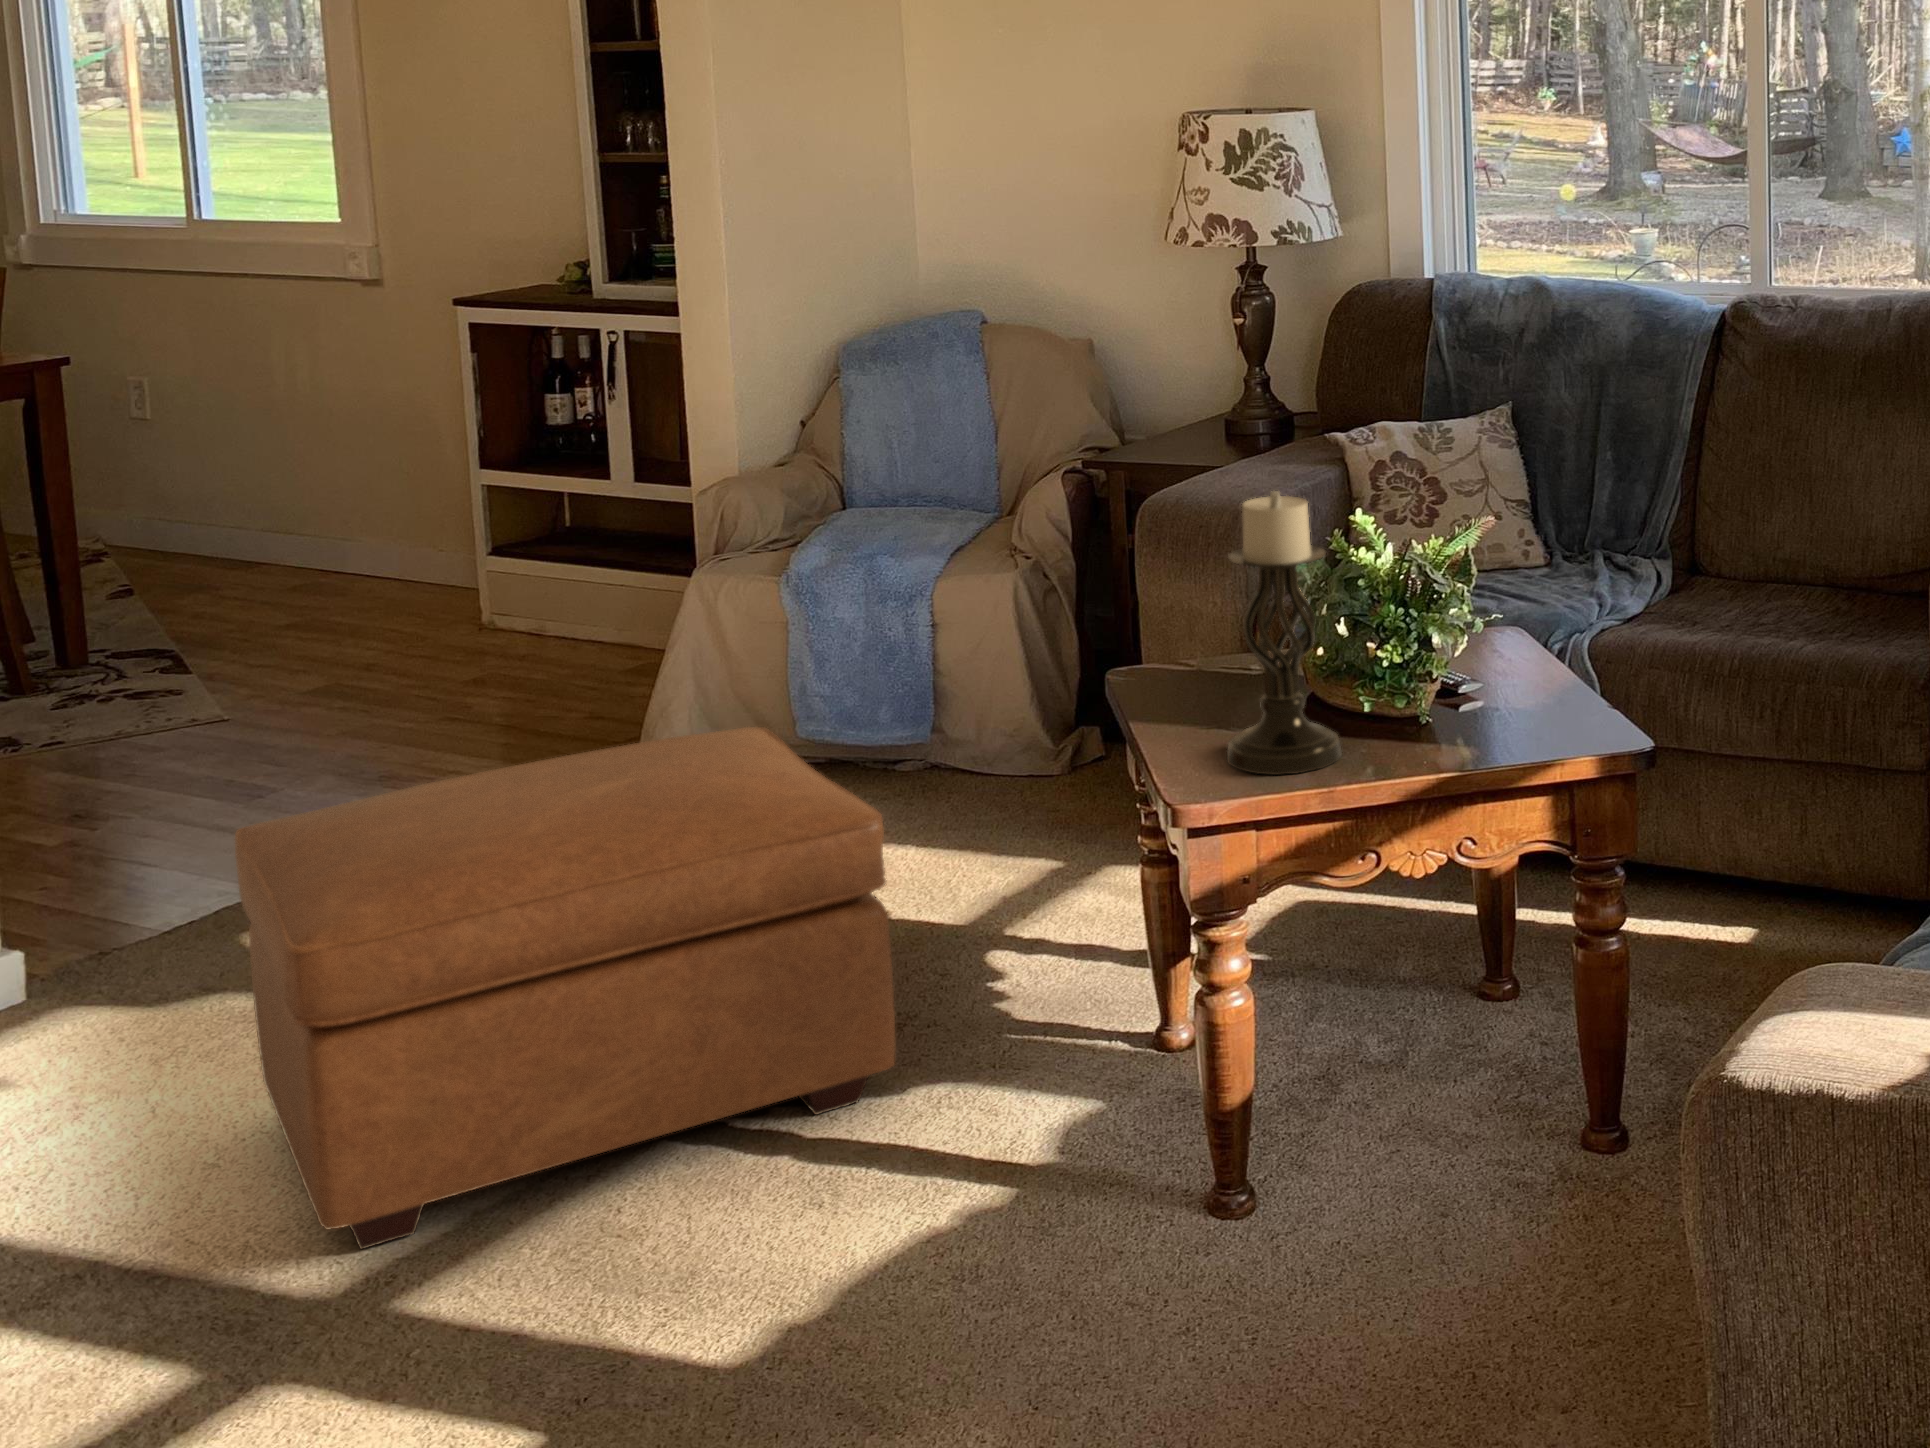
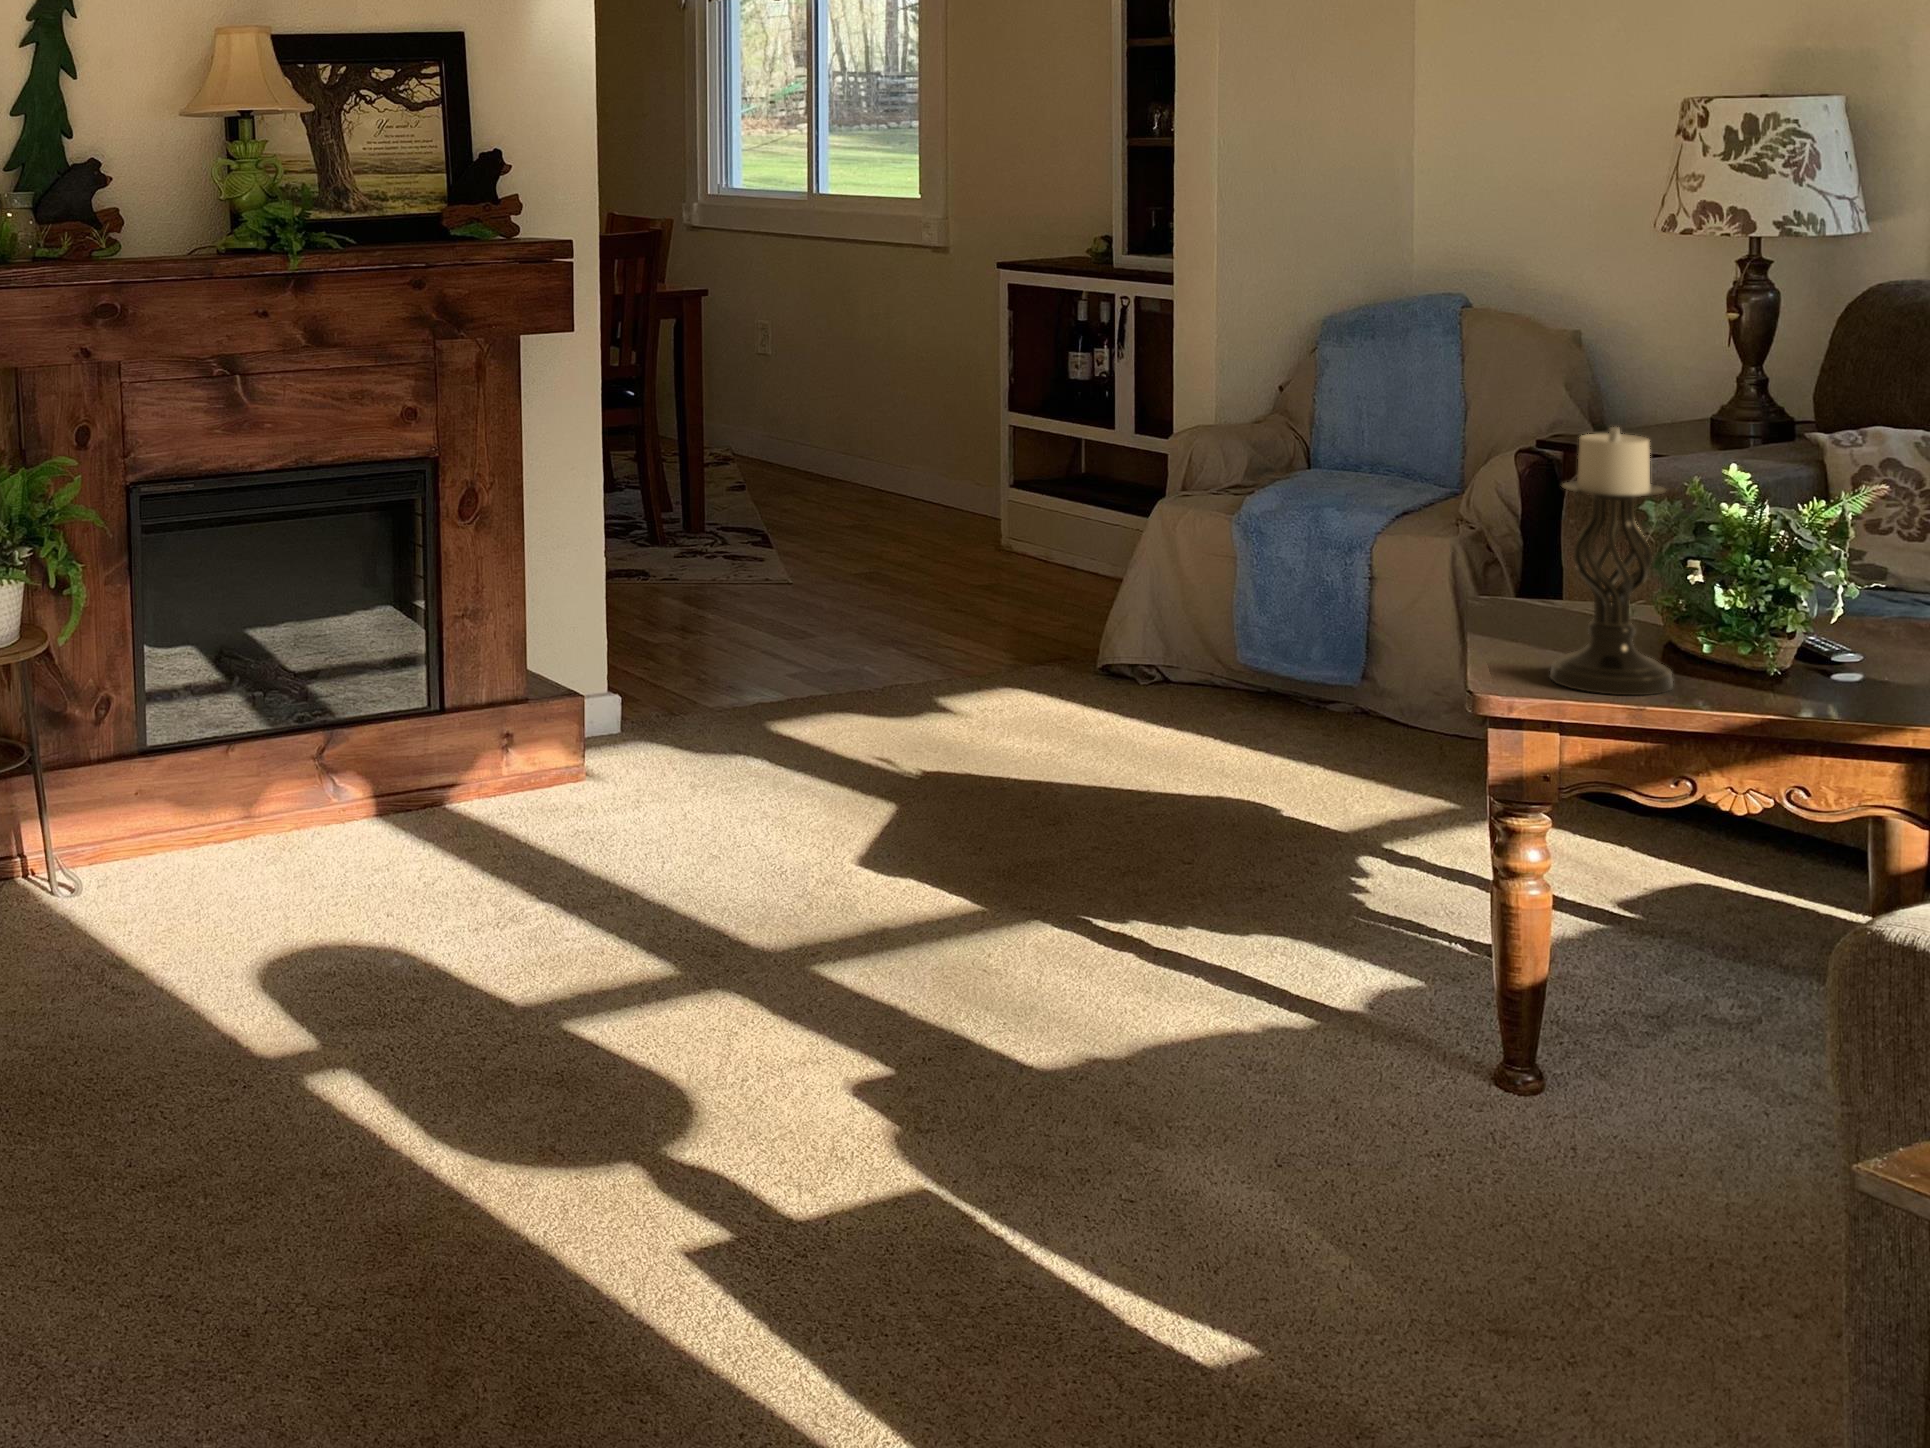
ottoman: present [235,727,895,1249] -> none [751,605,1238,931]

